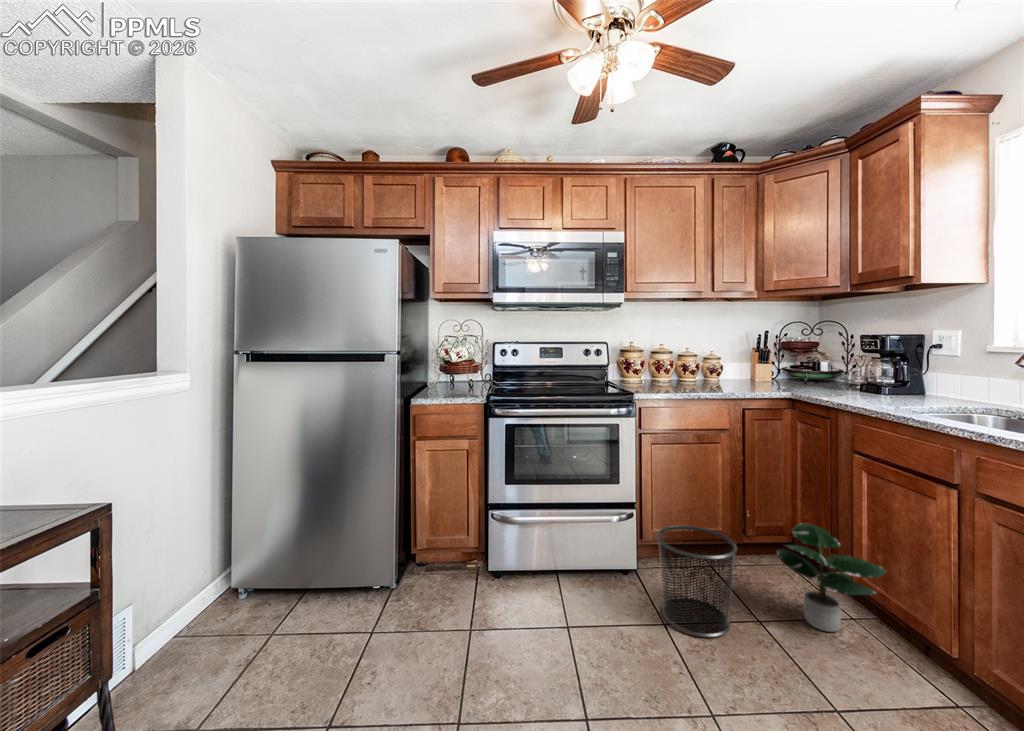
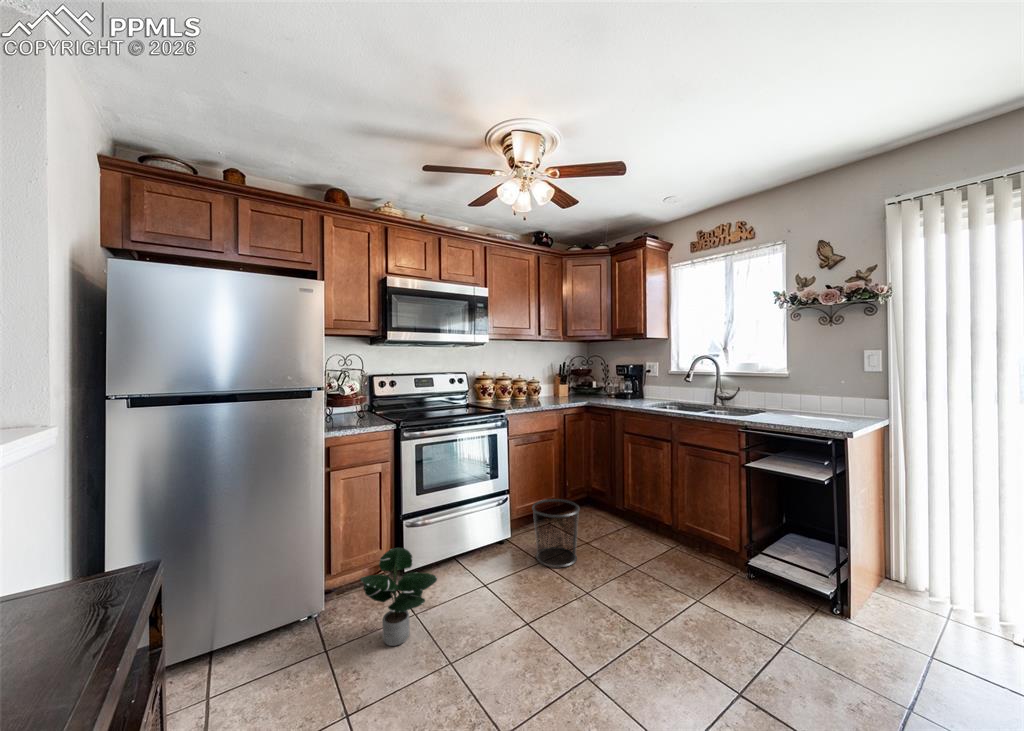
potted plant: present [777,524,886,632] -> present [360,548,437,646]

